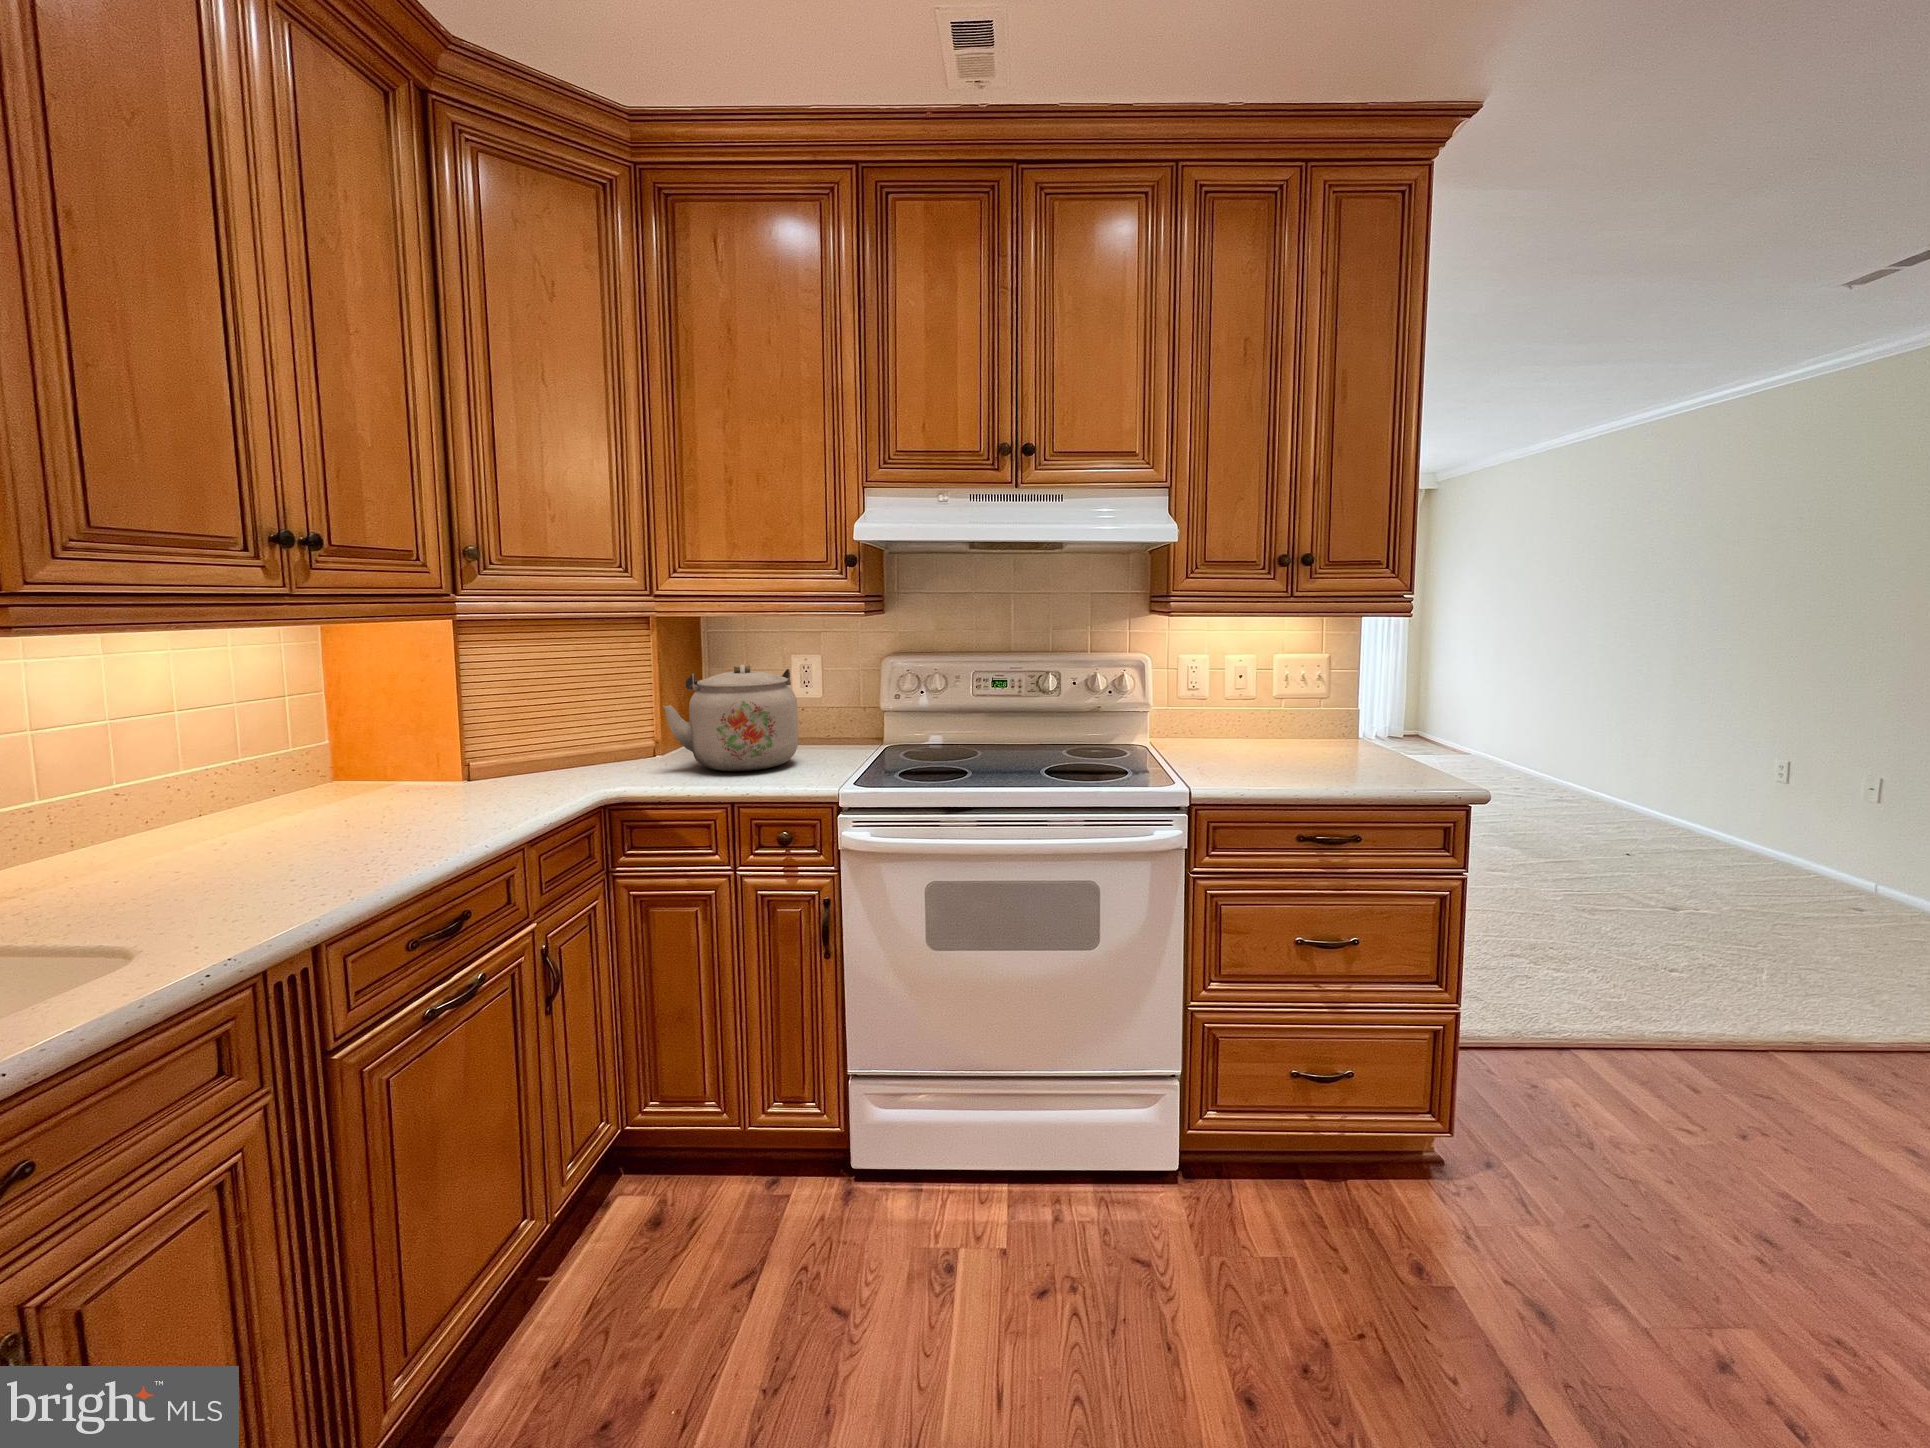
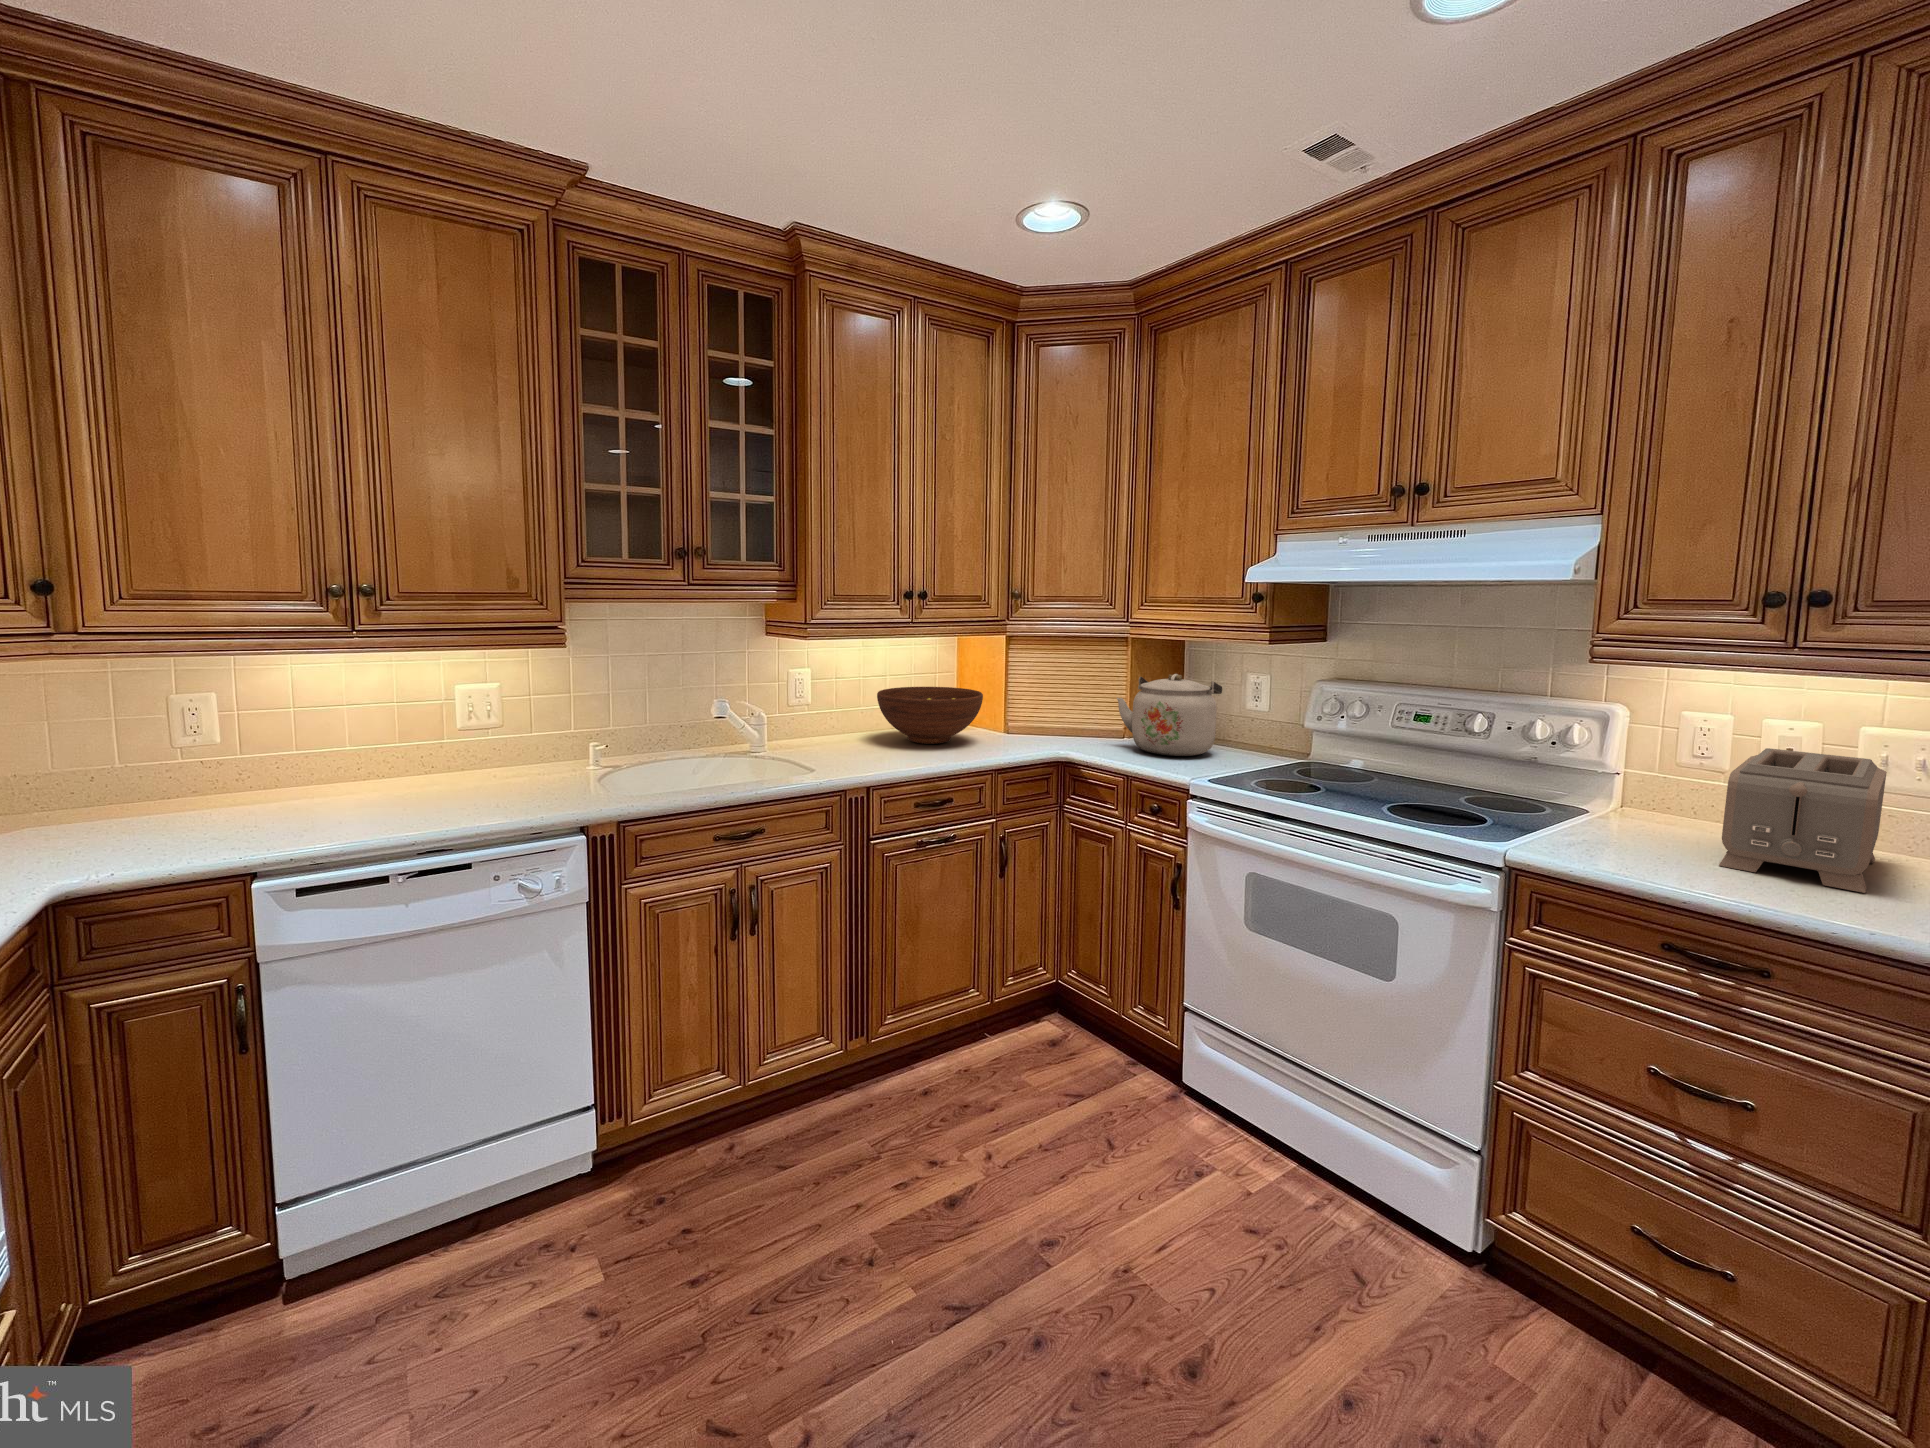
toaster: none [1227,672,1345,765] -> present [1719,748,1887,893]
fruit bowl: none [209,725,461,838] -> present [877,687,983,744]

